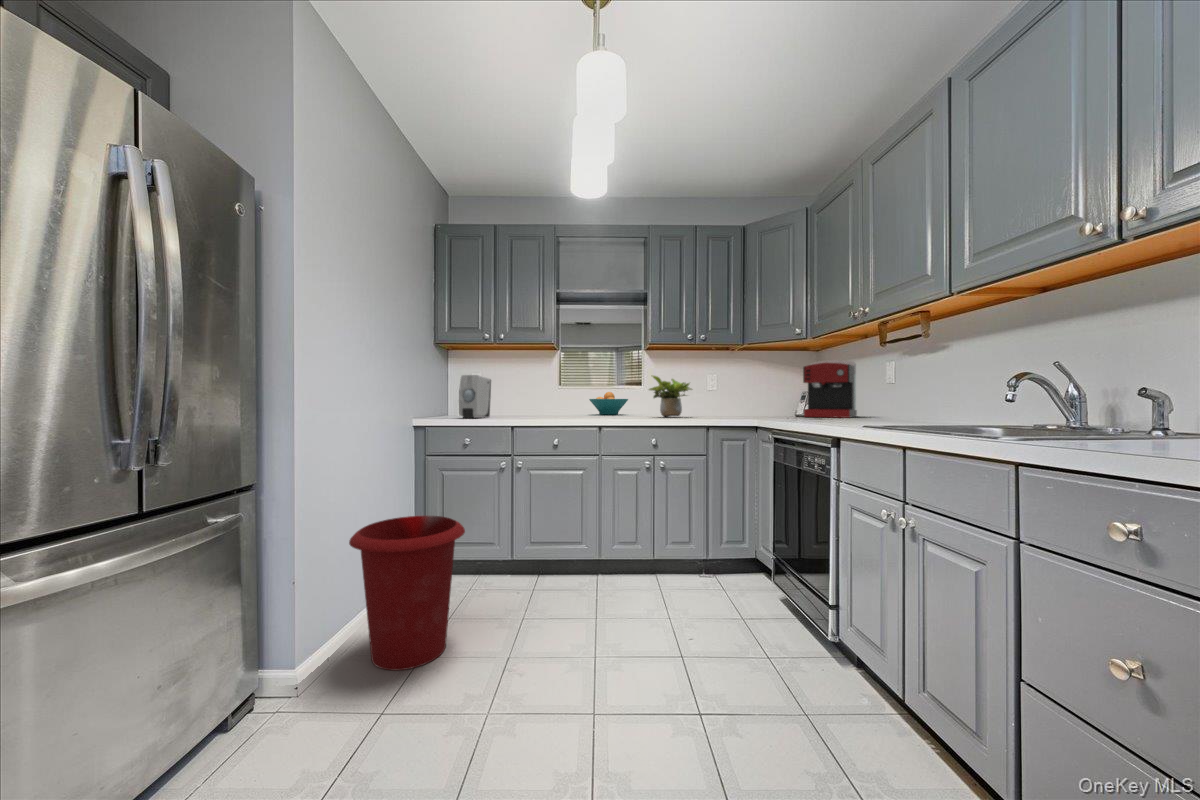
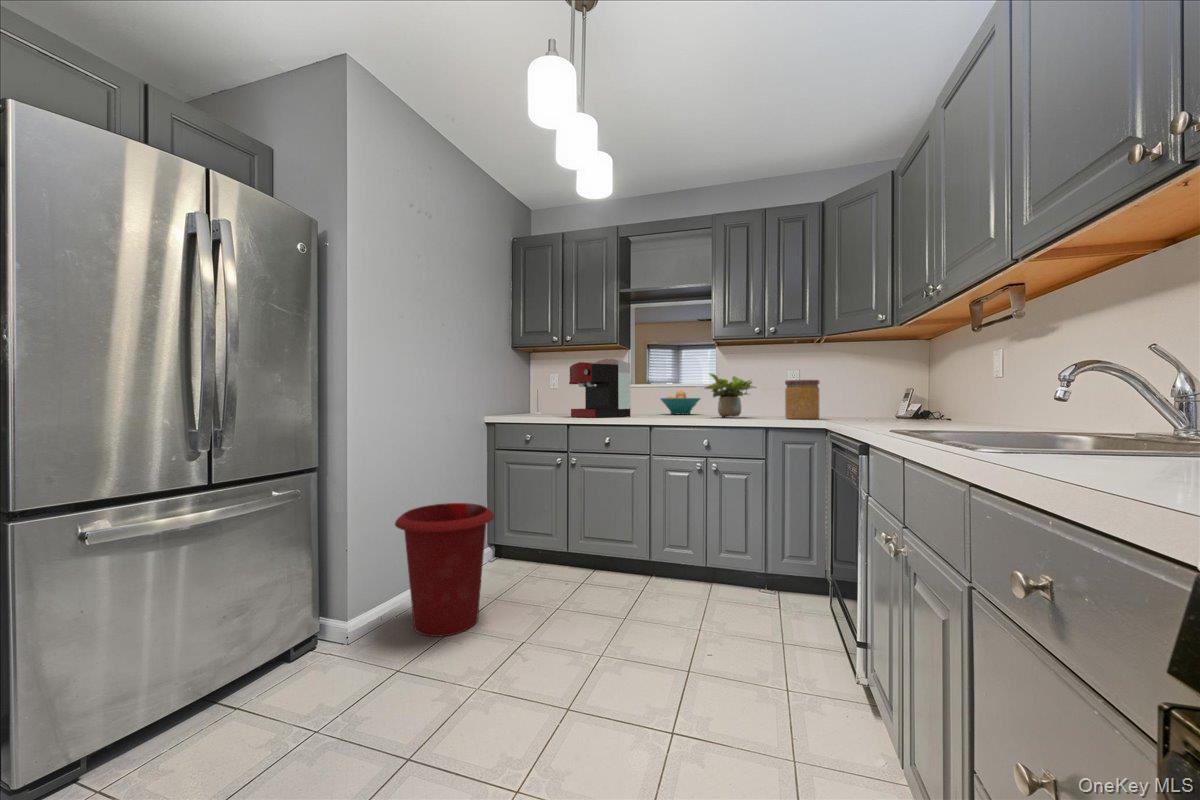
coffee maker: present [803,360,857,418] -> present [569,359,630,418]
soap dispenser: present [459,375,491,418] -> none [522,376,554,417]
jar: none [721,383,750,418] -> present [785,380,819,419]

